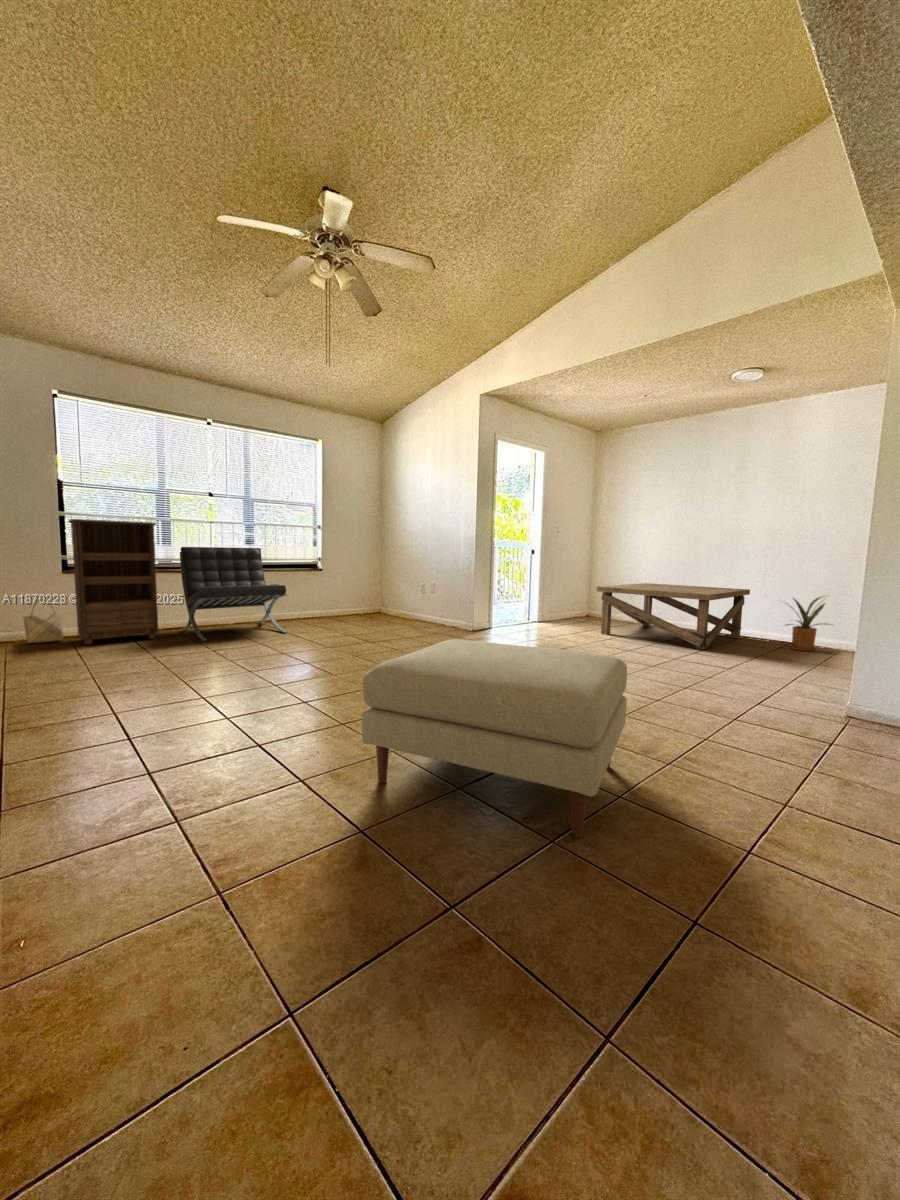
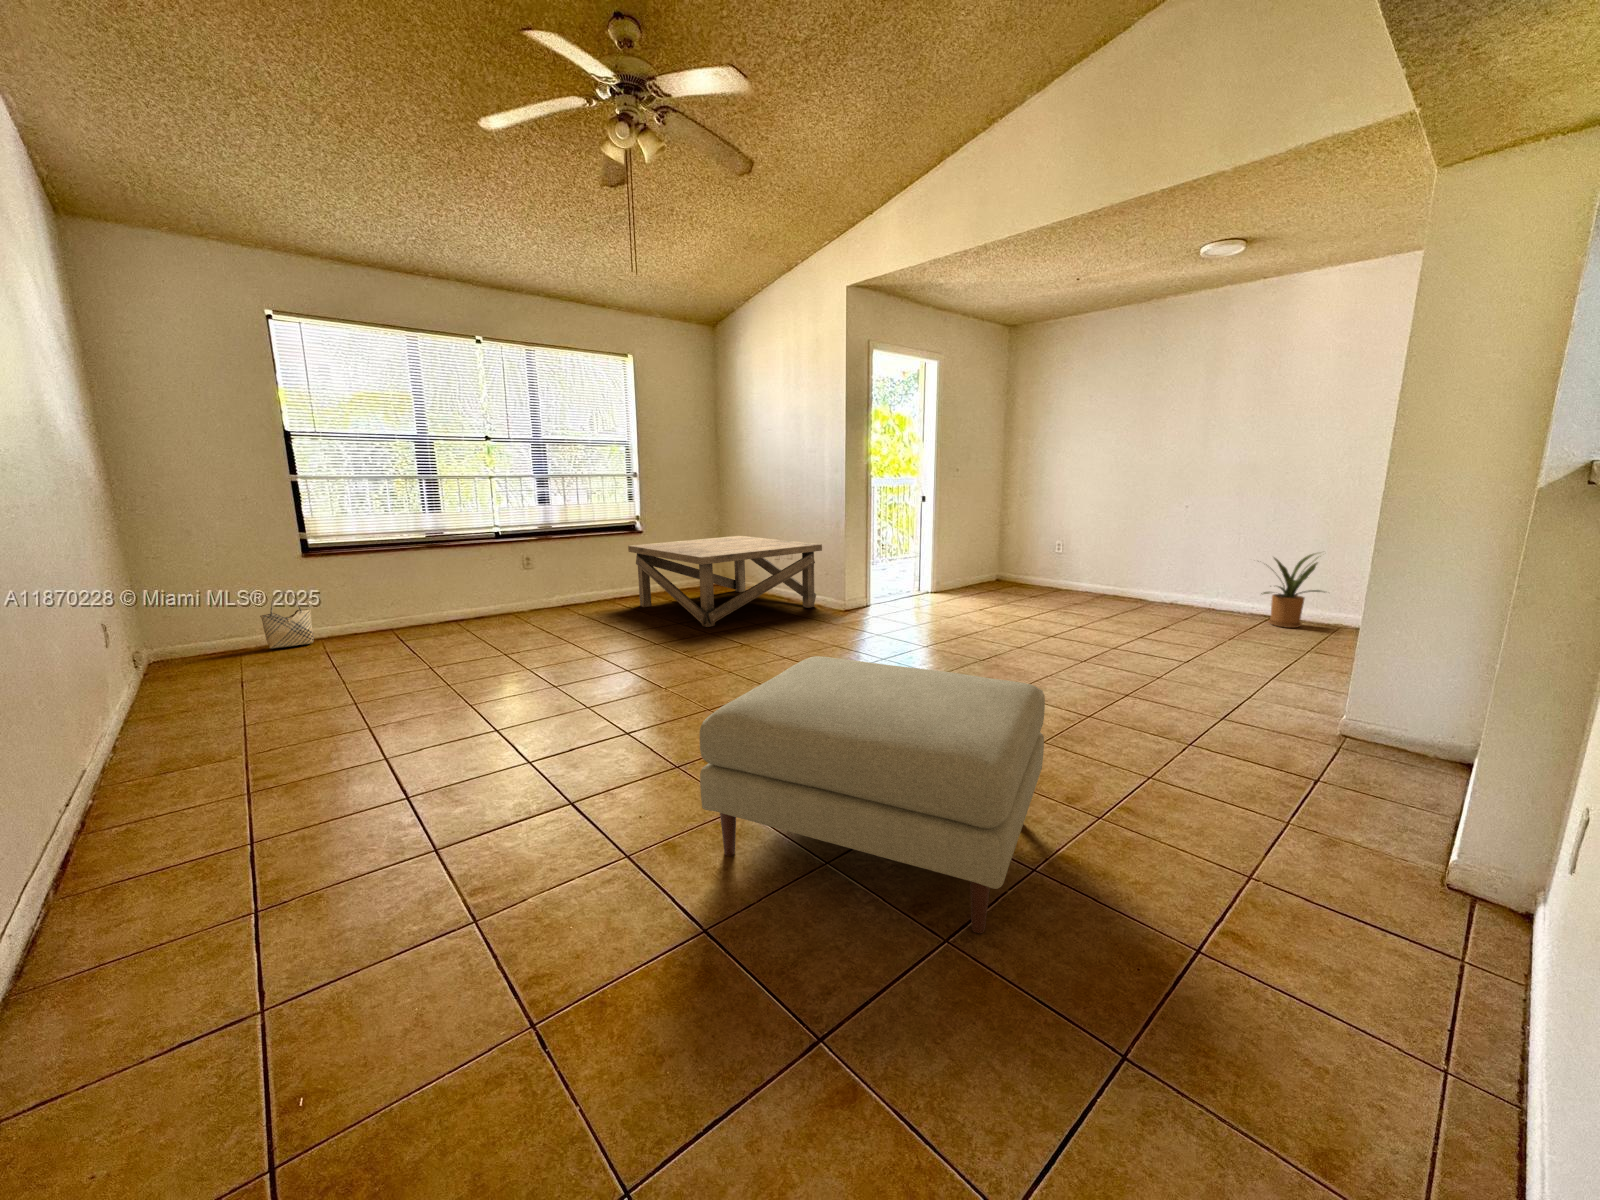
bookshelf: present [68,519,158,645] -> none [305,485,435,649]
lounge chair: present [180,547,287,641] -> none [454,508,601,638]
coffee table: present [596,583,750,650] -> present [628,536,822,627]

